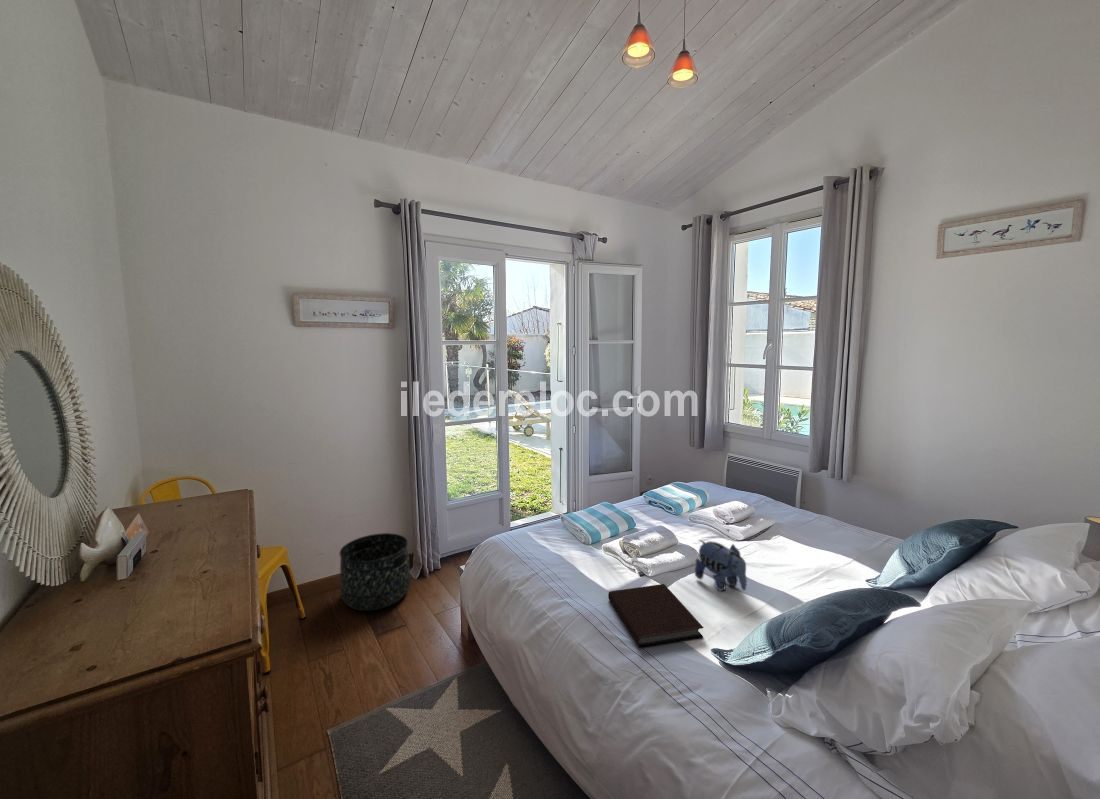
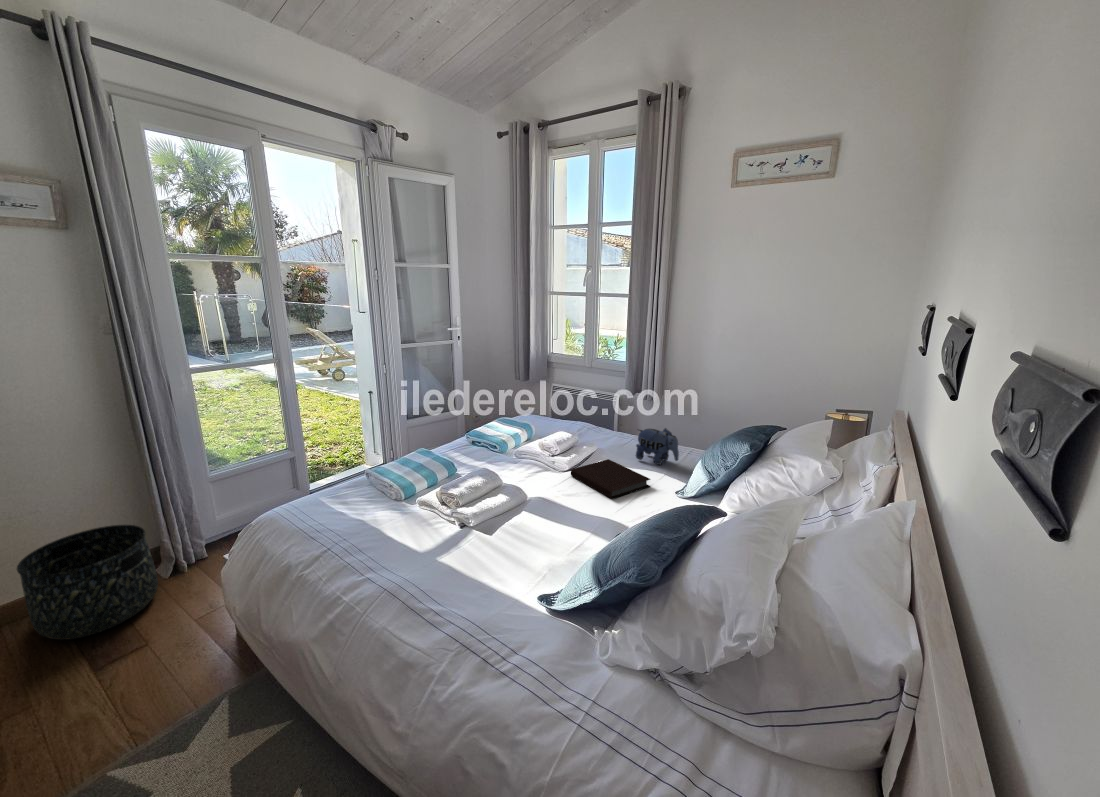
plush toy: present [695,540,747,591] -> present [636,428,679,465]
notebook: present [608,584,704,647] -> present [571,459,650,499]

